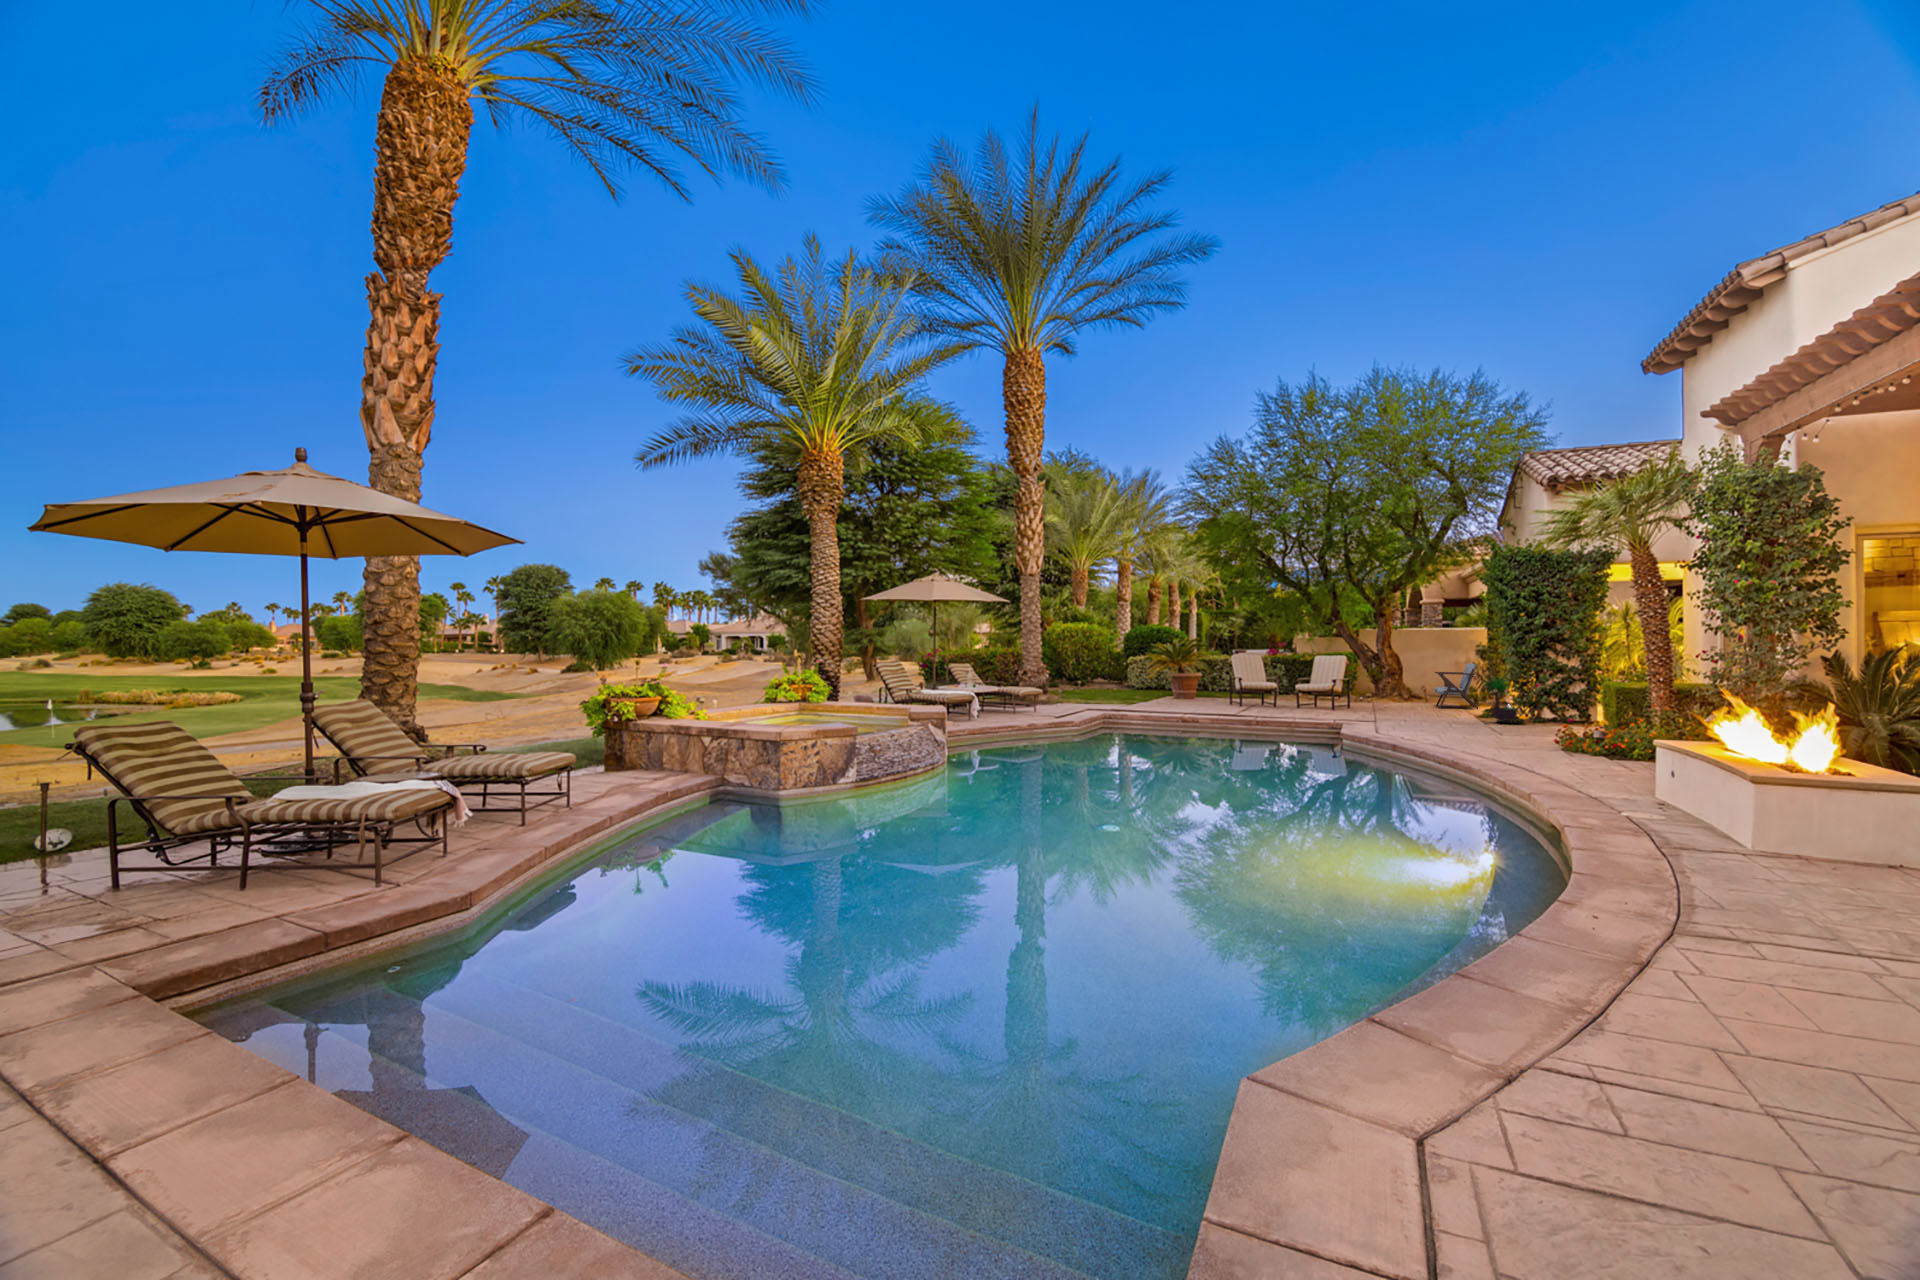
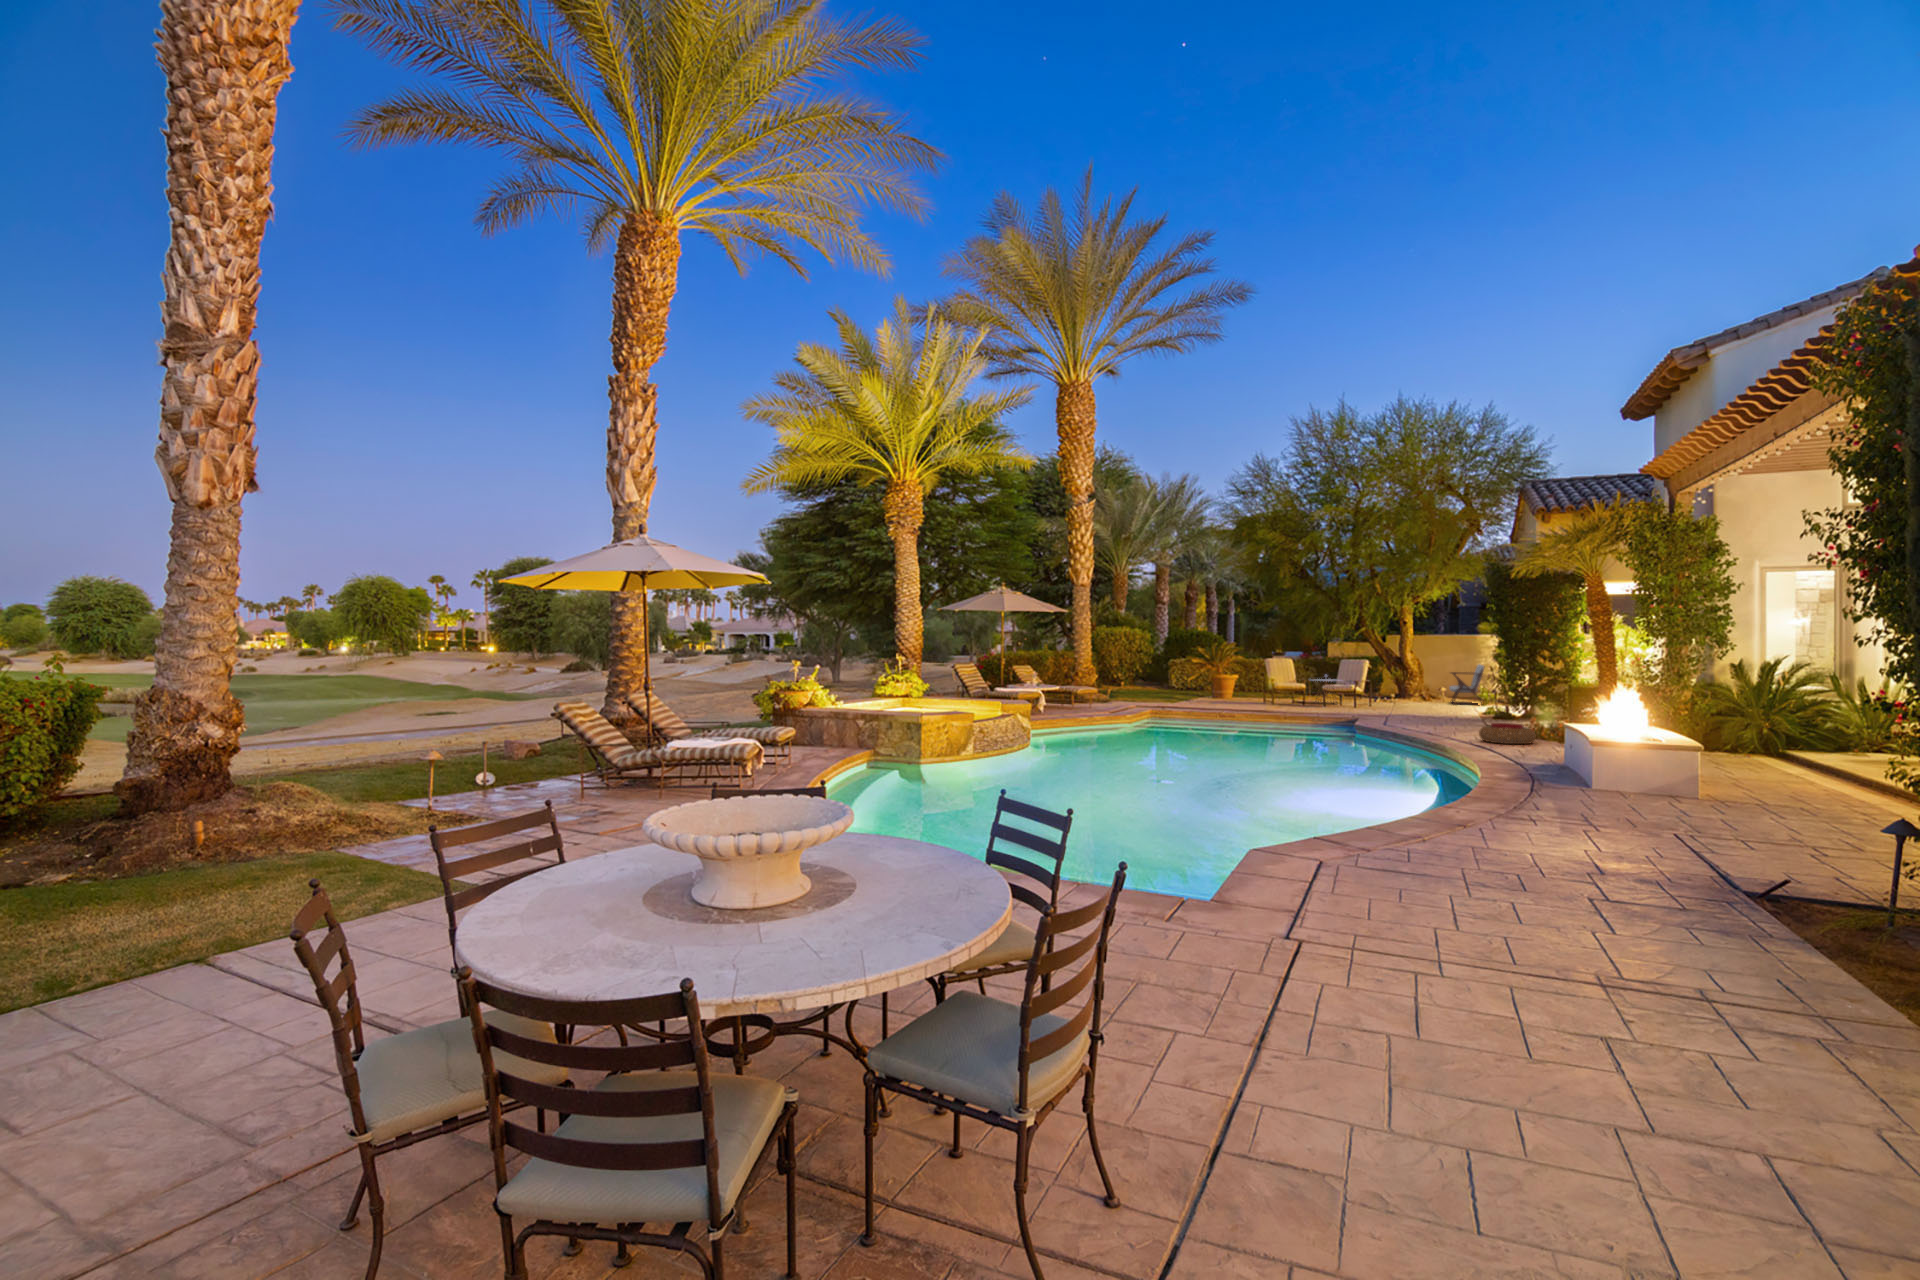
side table: none [1278,675,1317,708] -> present [1313,675,1337,704]
potted tree: present [1483,677,1518,723] -> none [1482,673,1514,716]
pouf: none [1495,734,1569,761] -> present [1479,723,1536,744]

